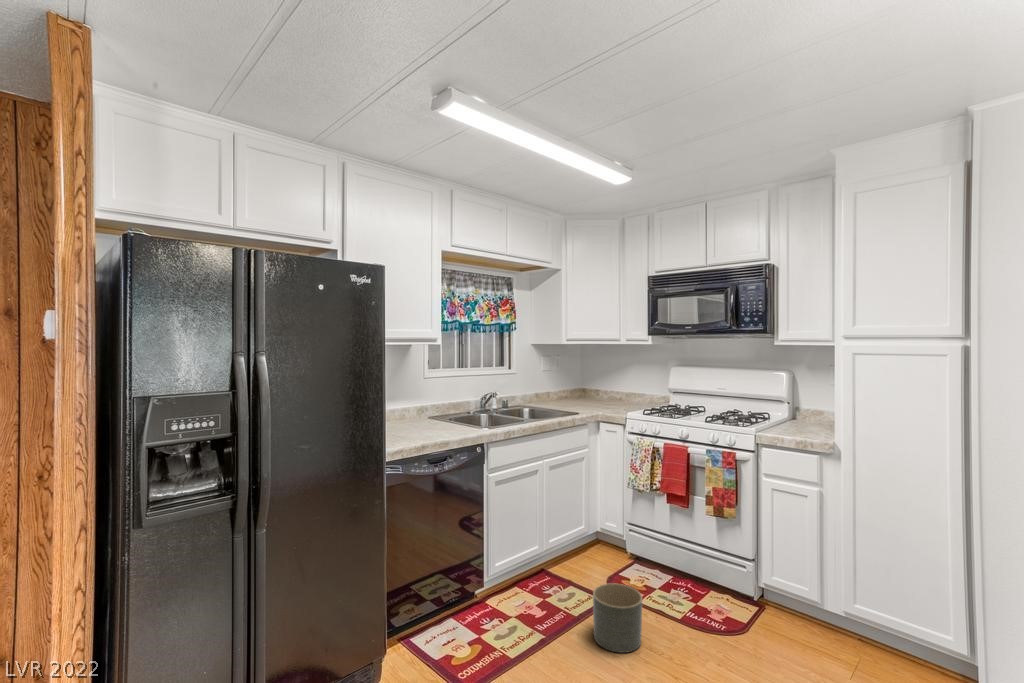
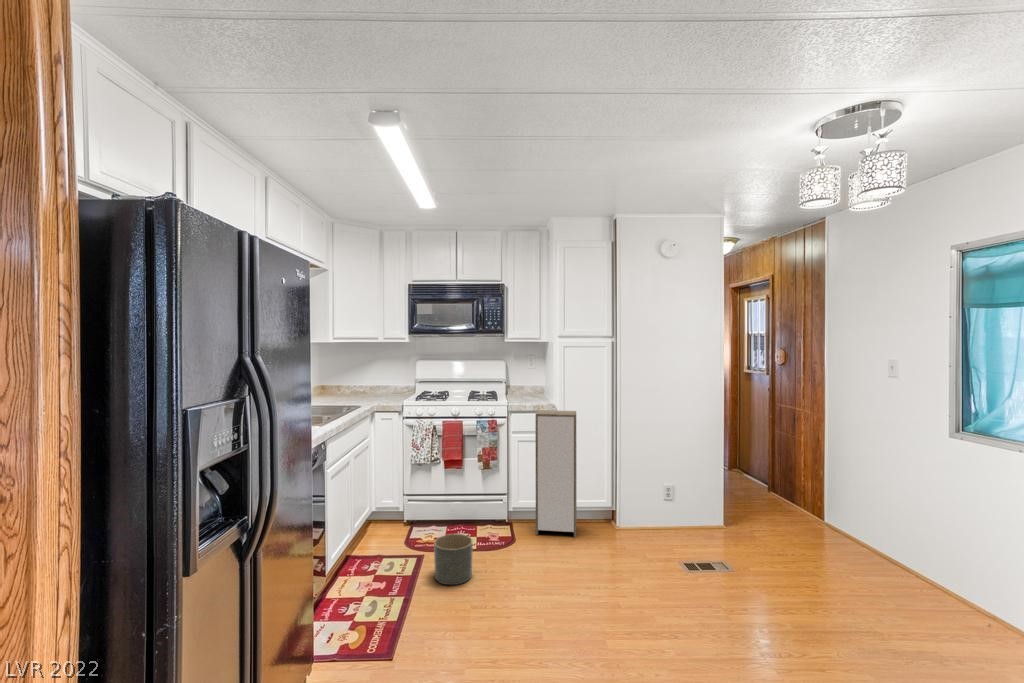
storage cabinet: none [782,448,868,667] -> present [535,410,577,537]

